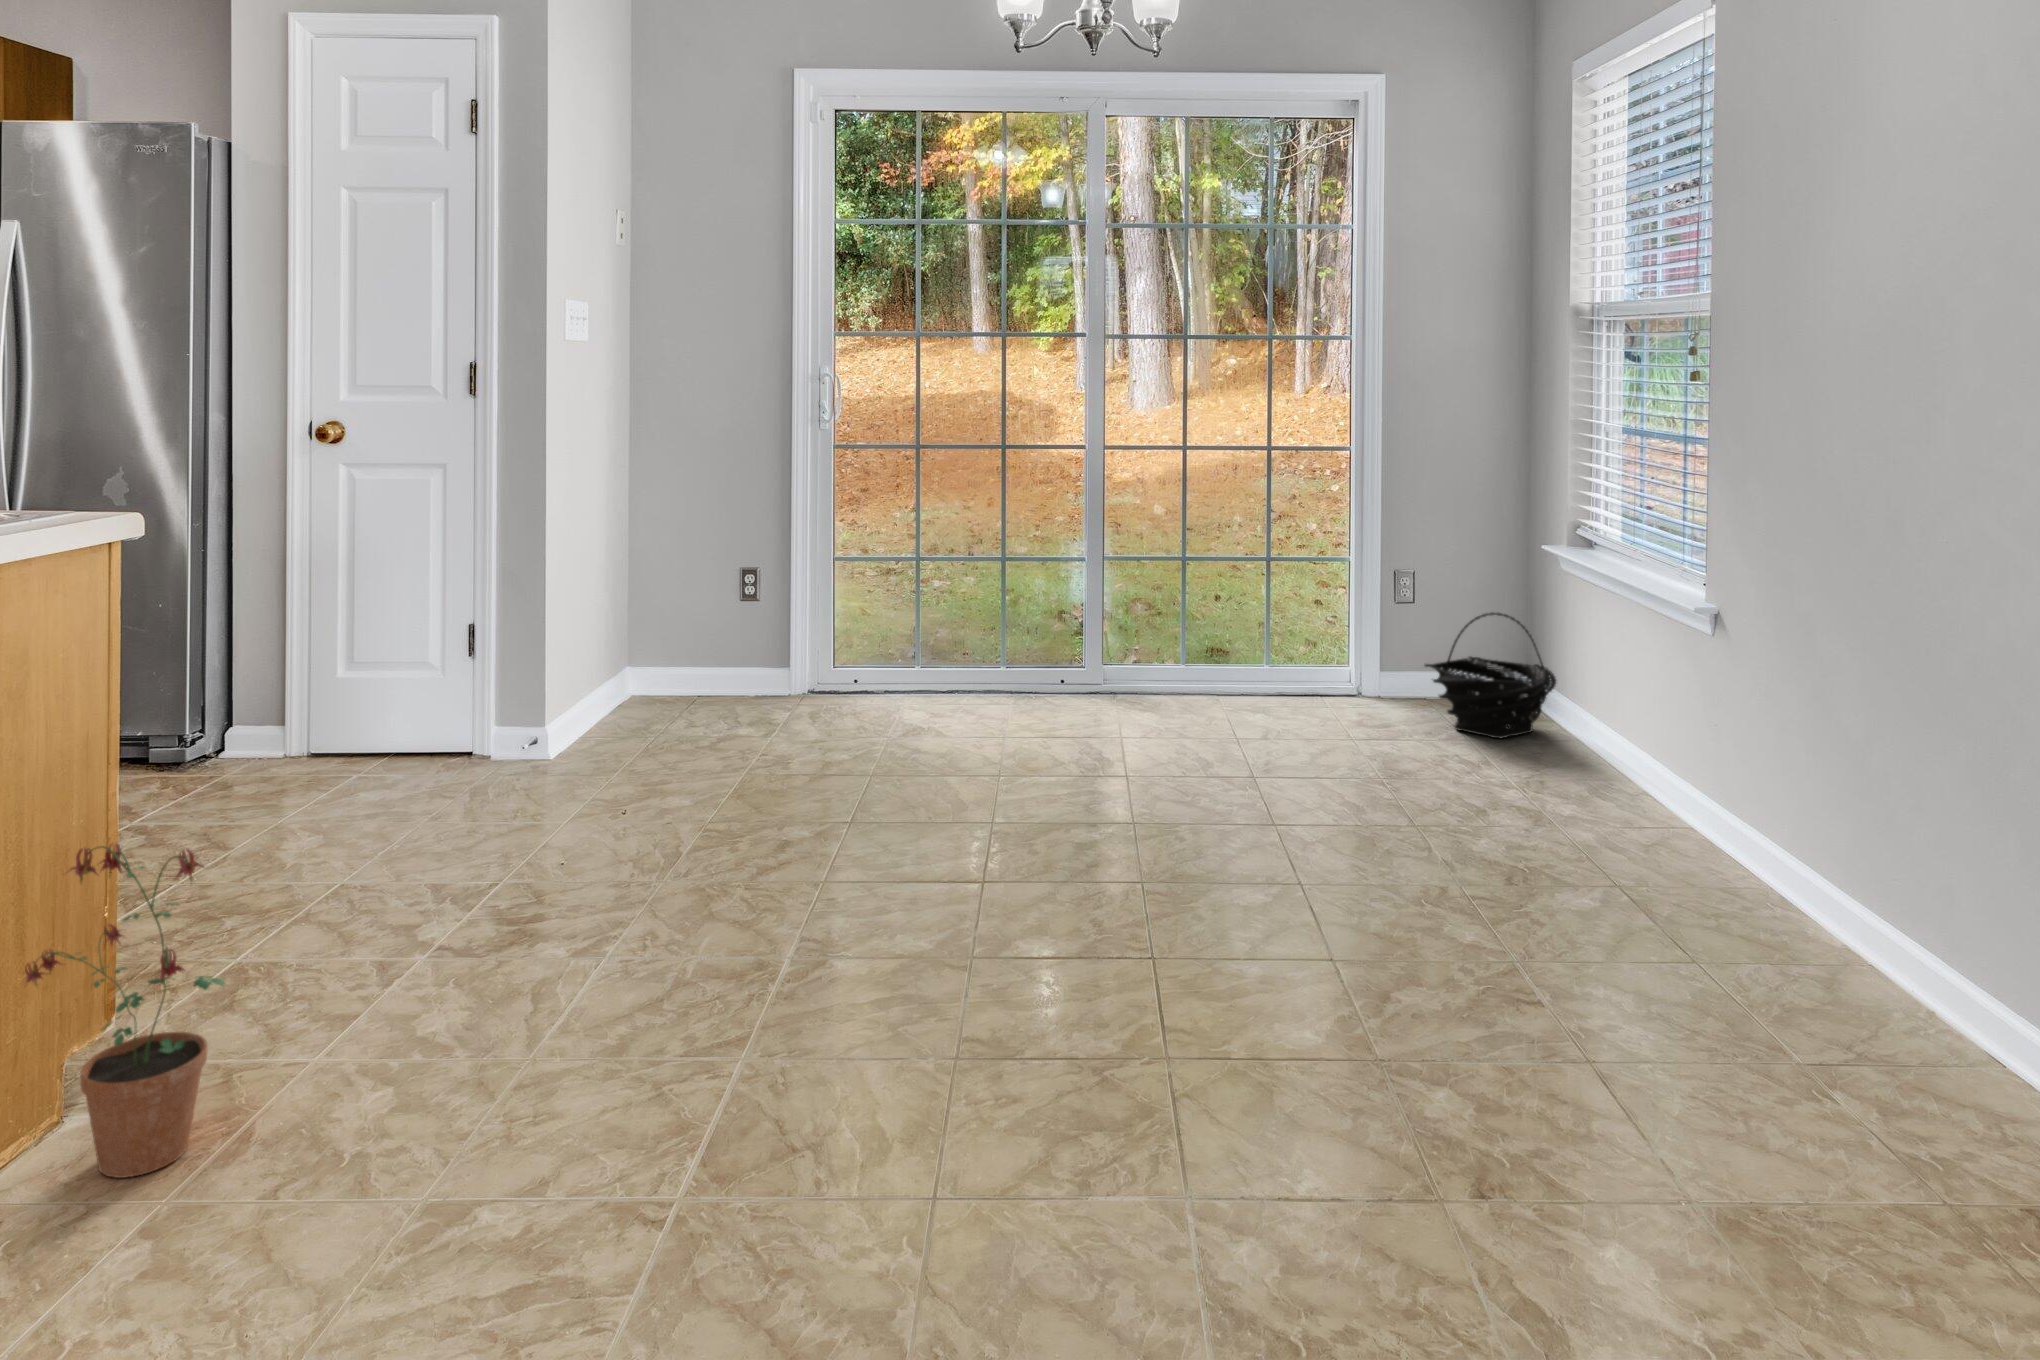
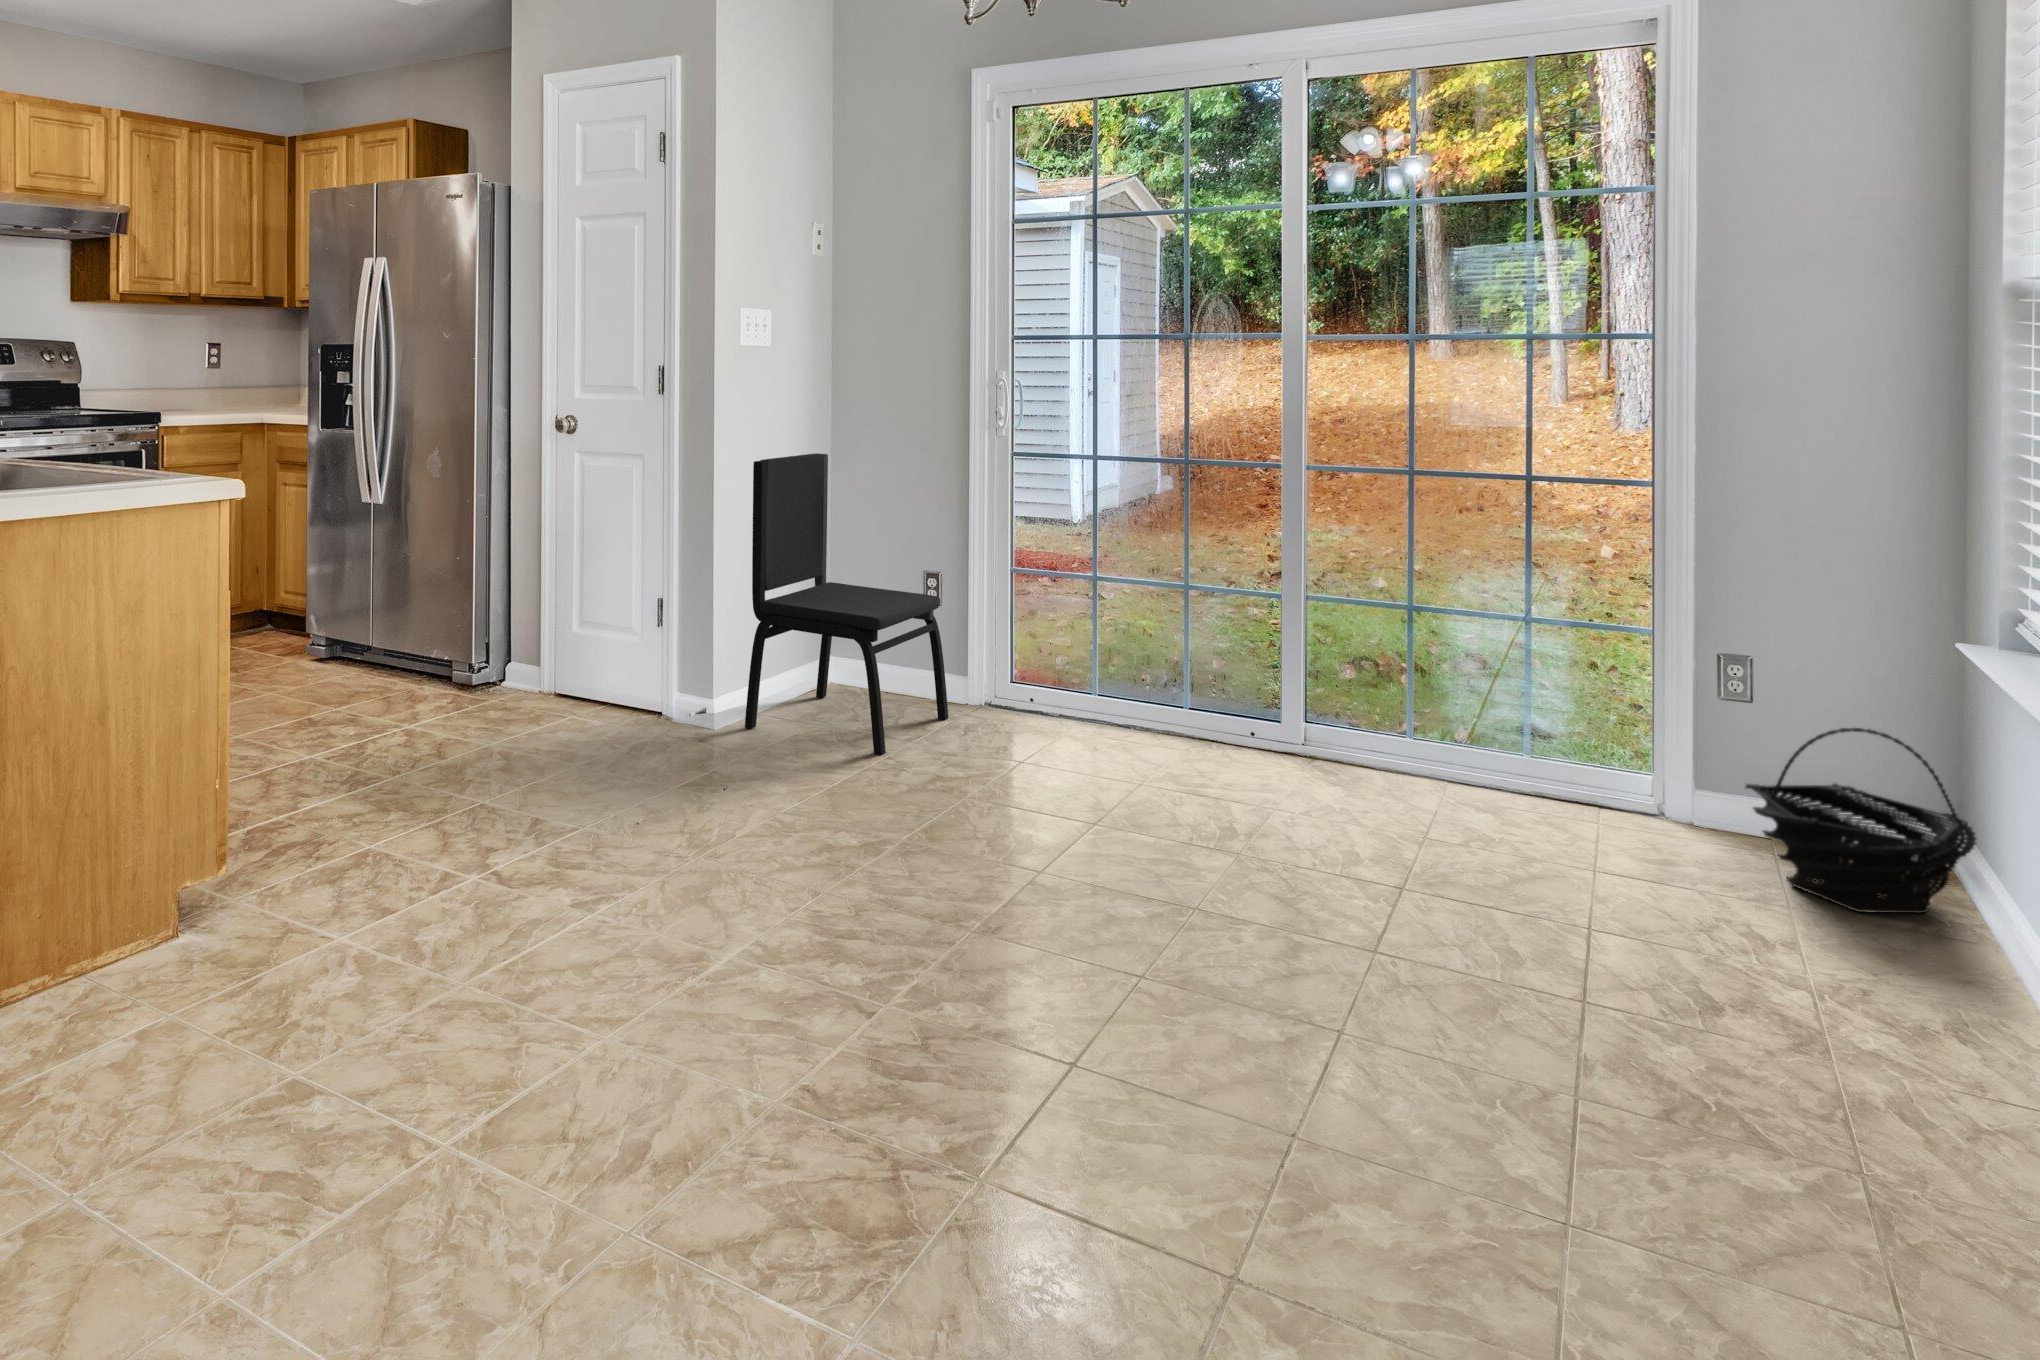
dining chair: none [577,455,777,753] -> present [745,453,948,755]
potted plant: present [25,844,226,1178] -> none [17,764,175,1047]

